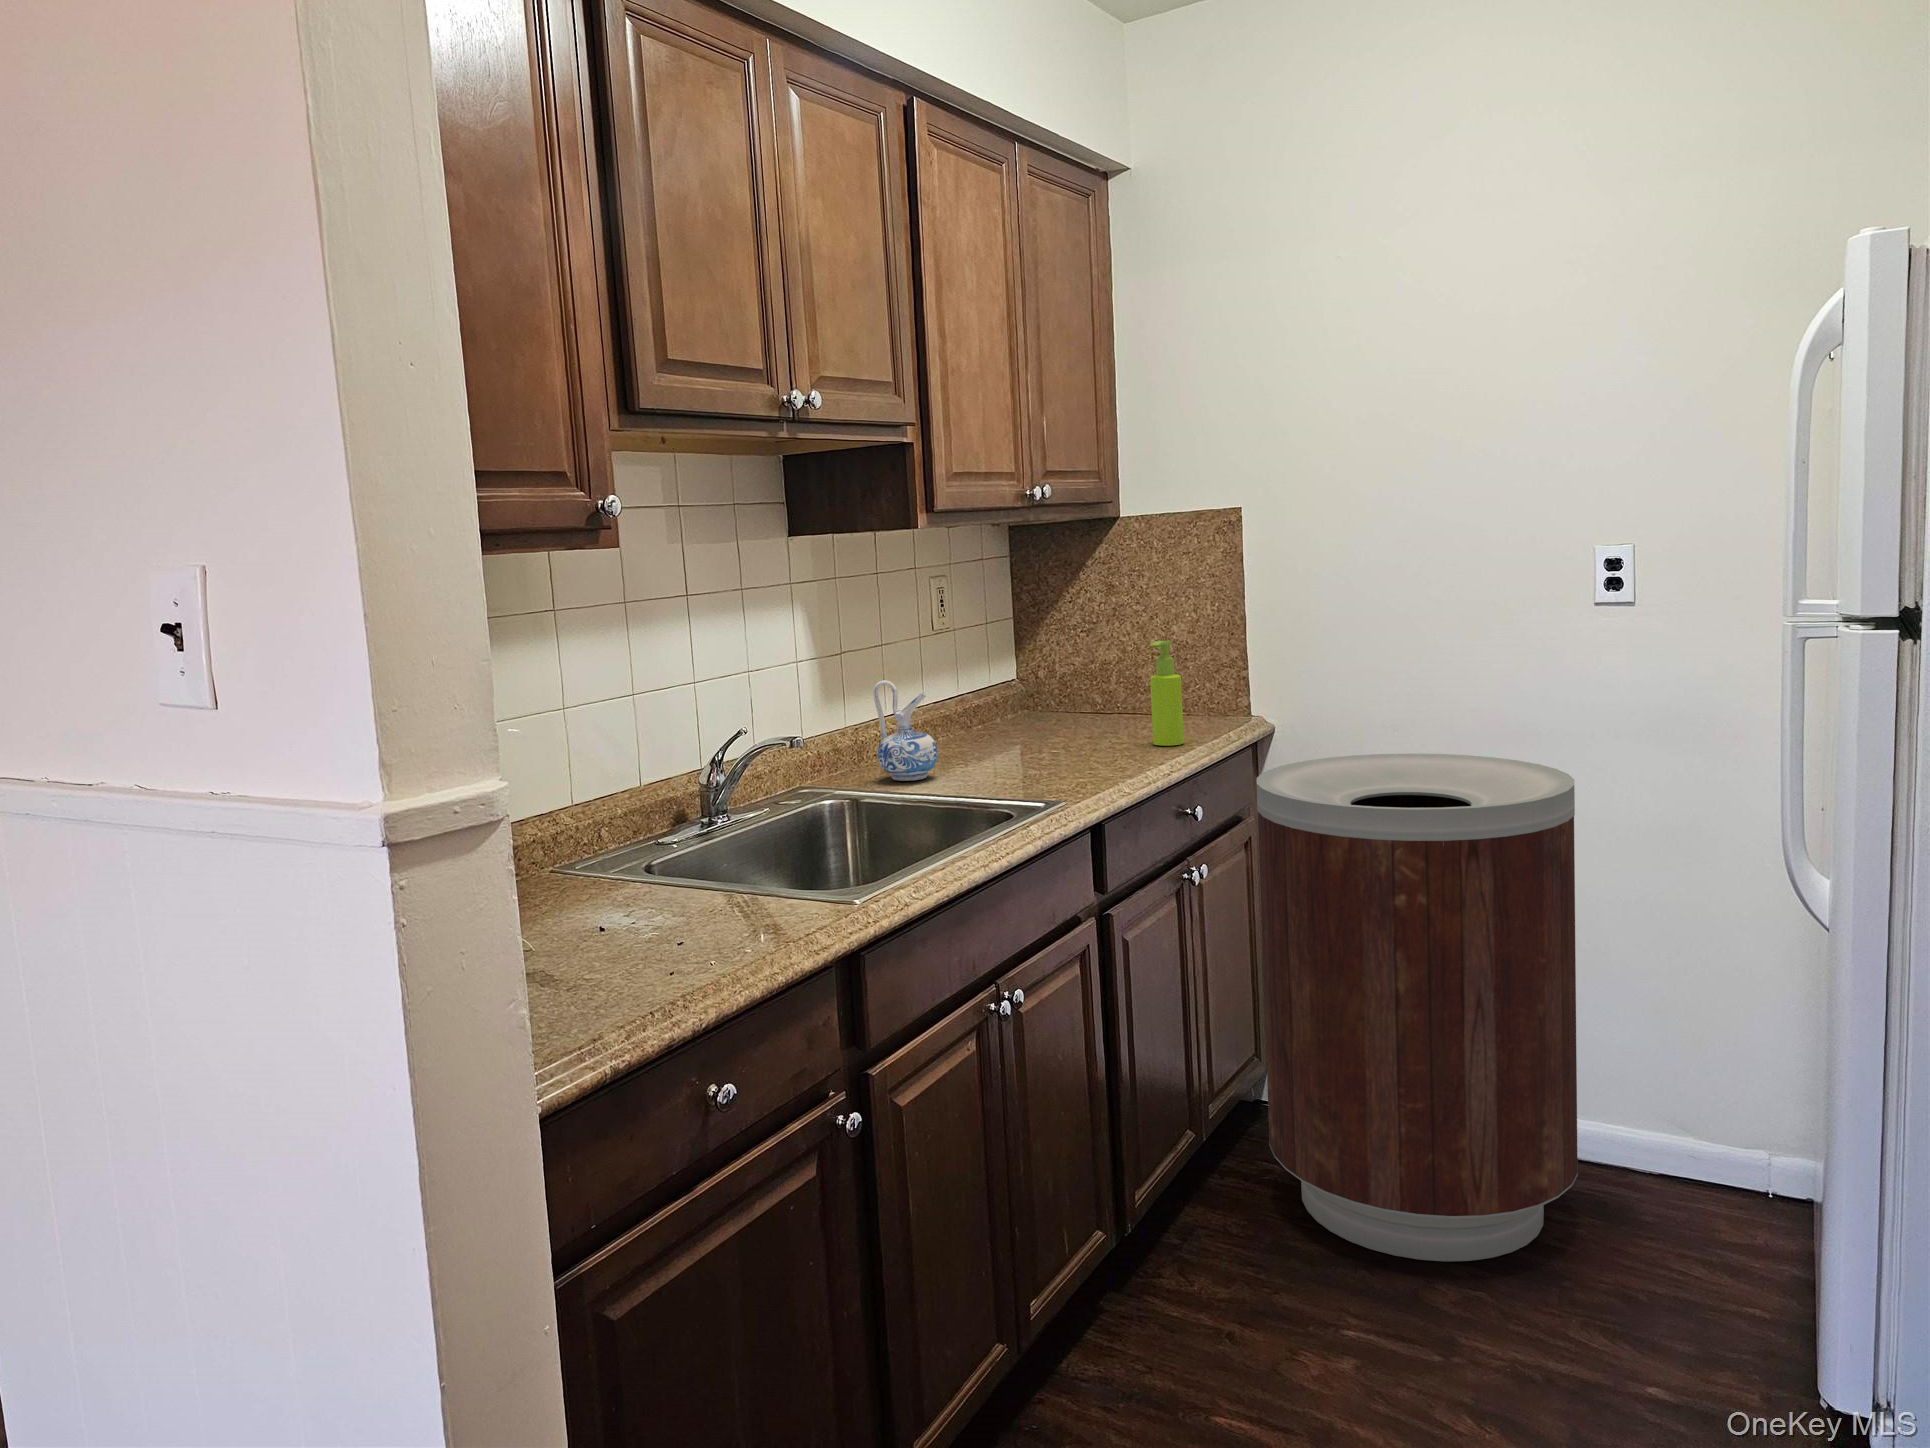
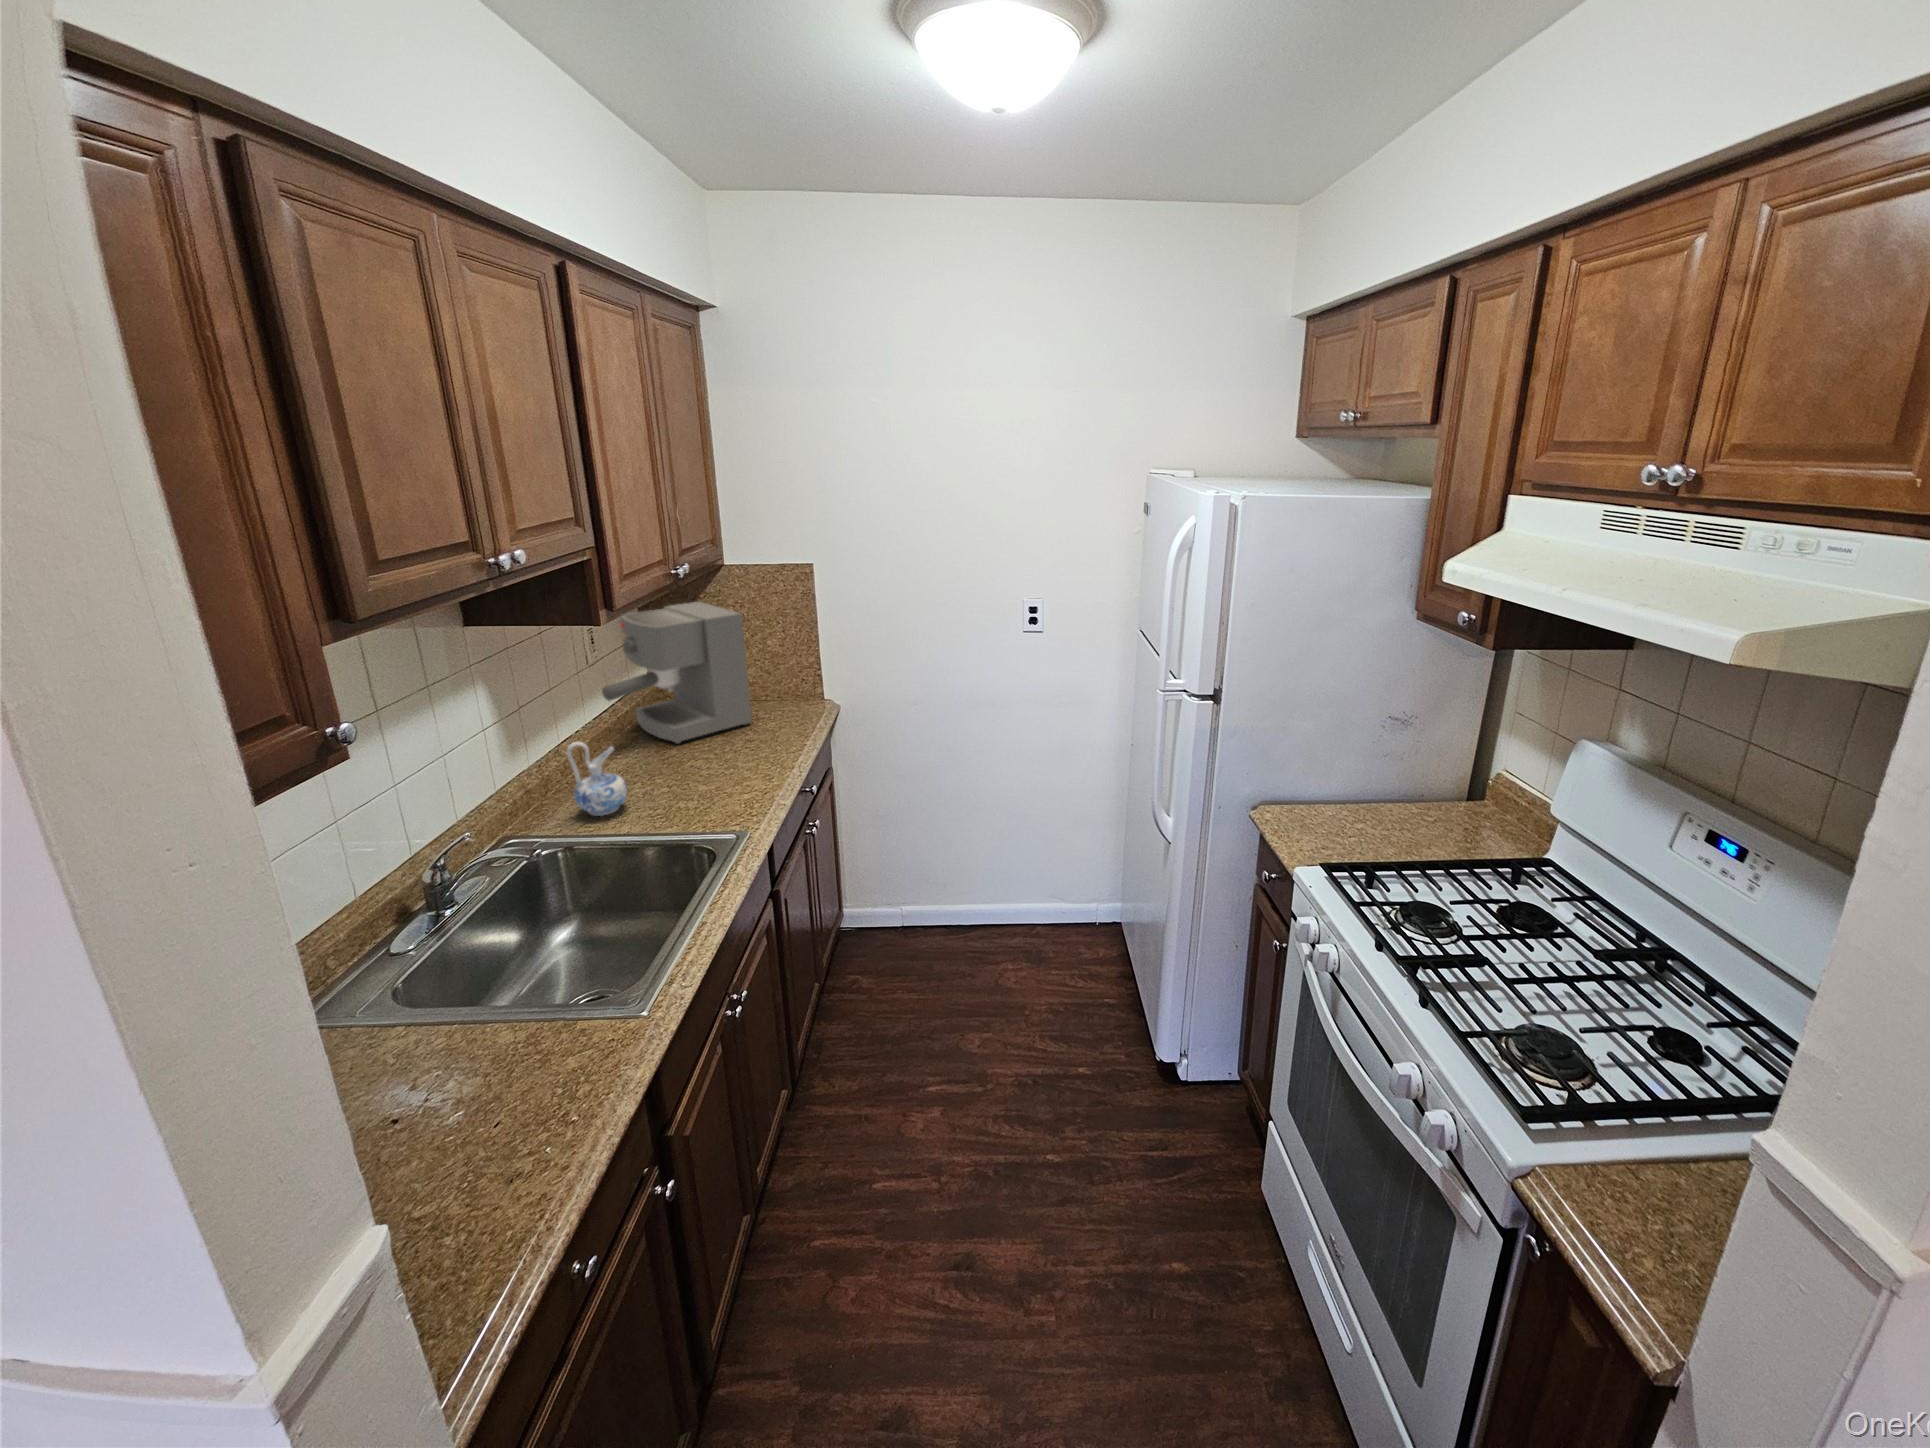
coffee maker: none [941,563,1132,740] -> present [602,602,752,744]
soap dispenser: present [1149,641,1184,746] -> none [773,673,797,743]
trash can: present [1257,753,1578,1261] -> none [848,720,1027,1018]

